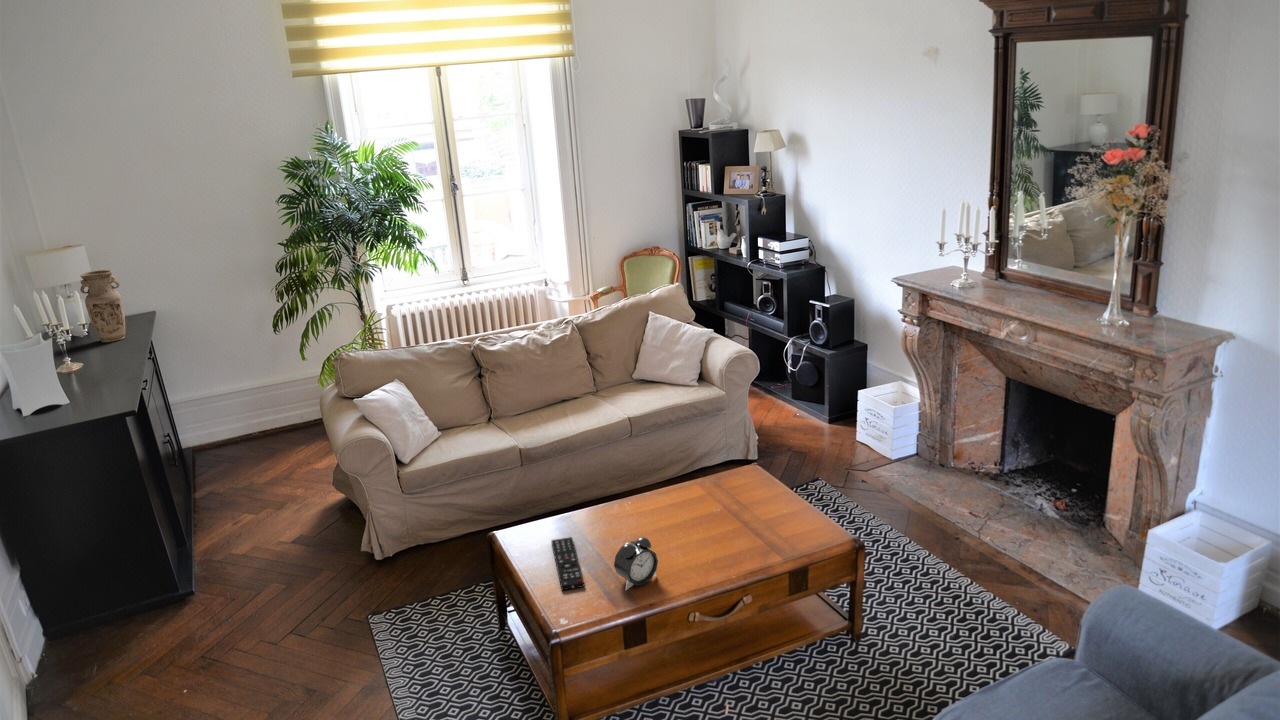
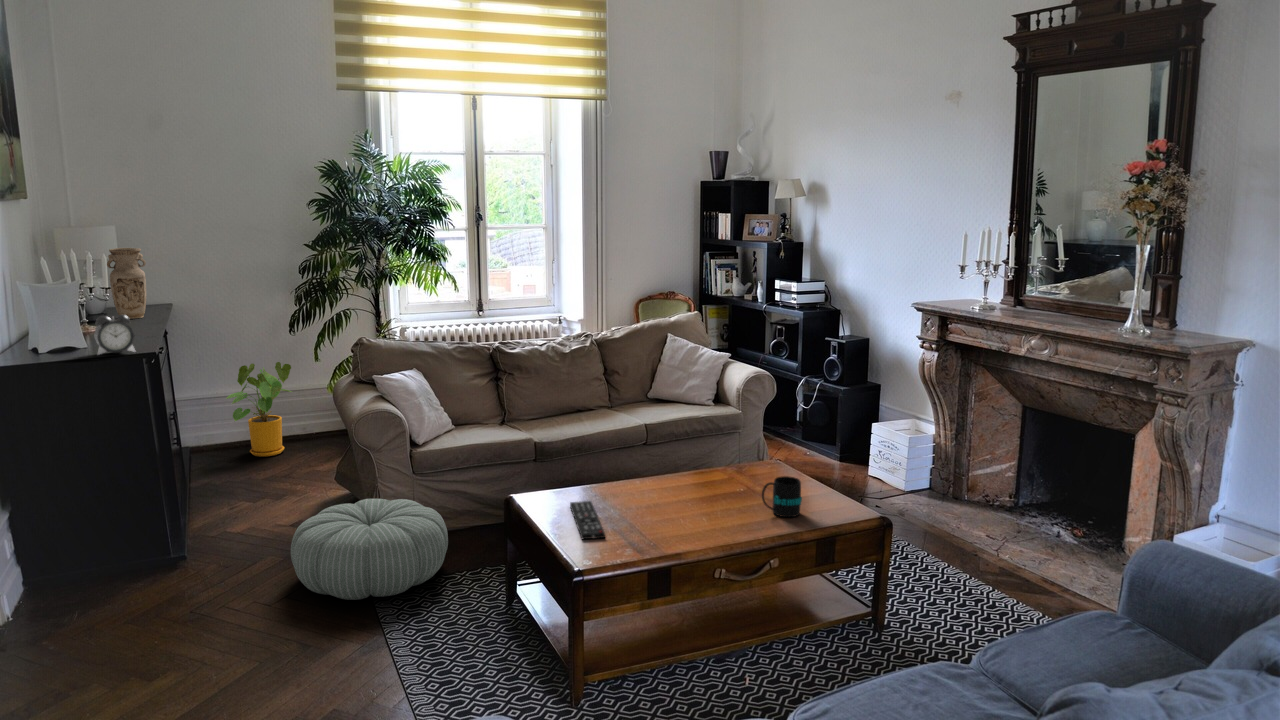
house plant: none [217,357,286,453] -> present [226,362,291,457]
mug: none [737,505,777,547] -> present [762,476,802,517]
pouf: none [289,523,441,635] -> present [291,499,448,600]
alarm clock: present [614,537,658,590] -> present [94,315,135,355]

